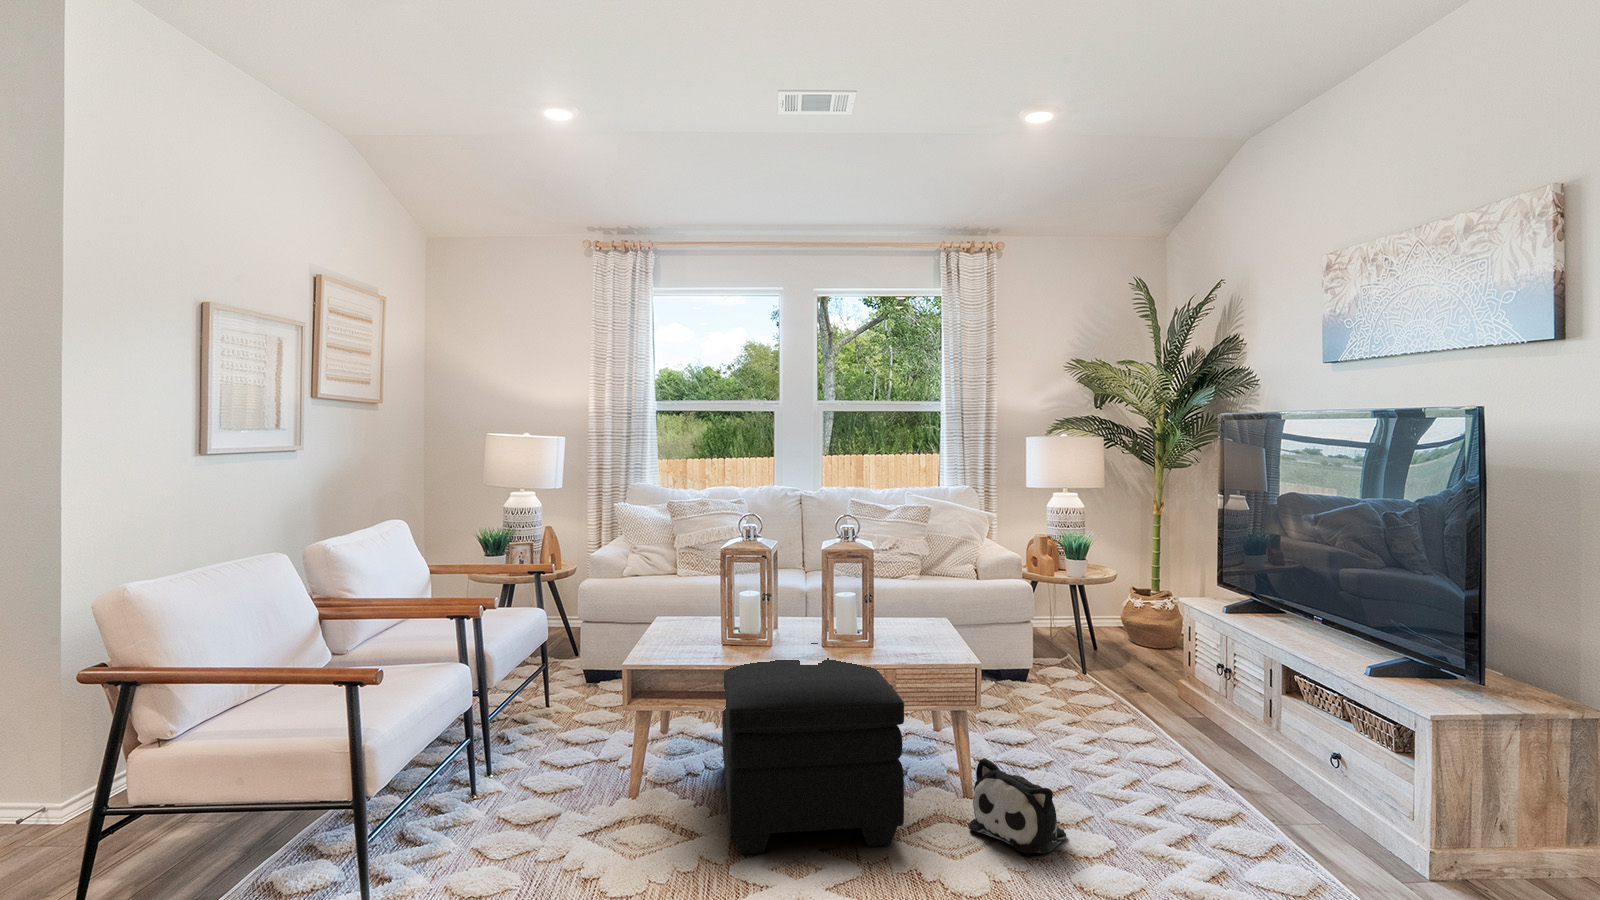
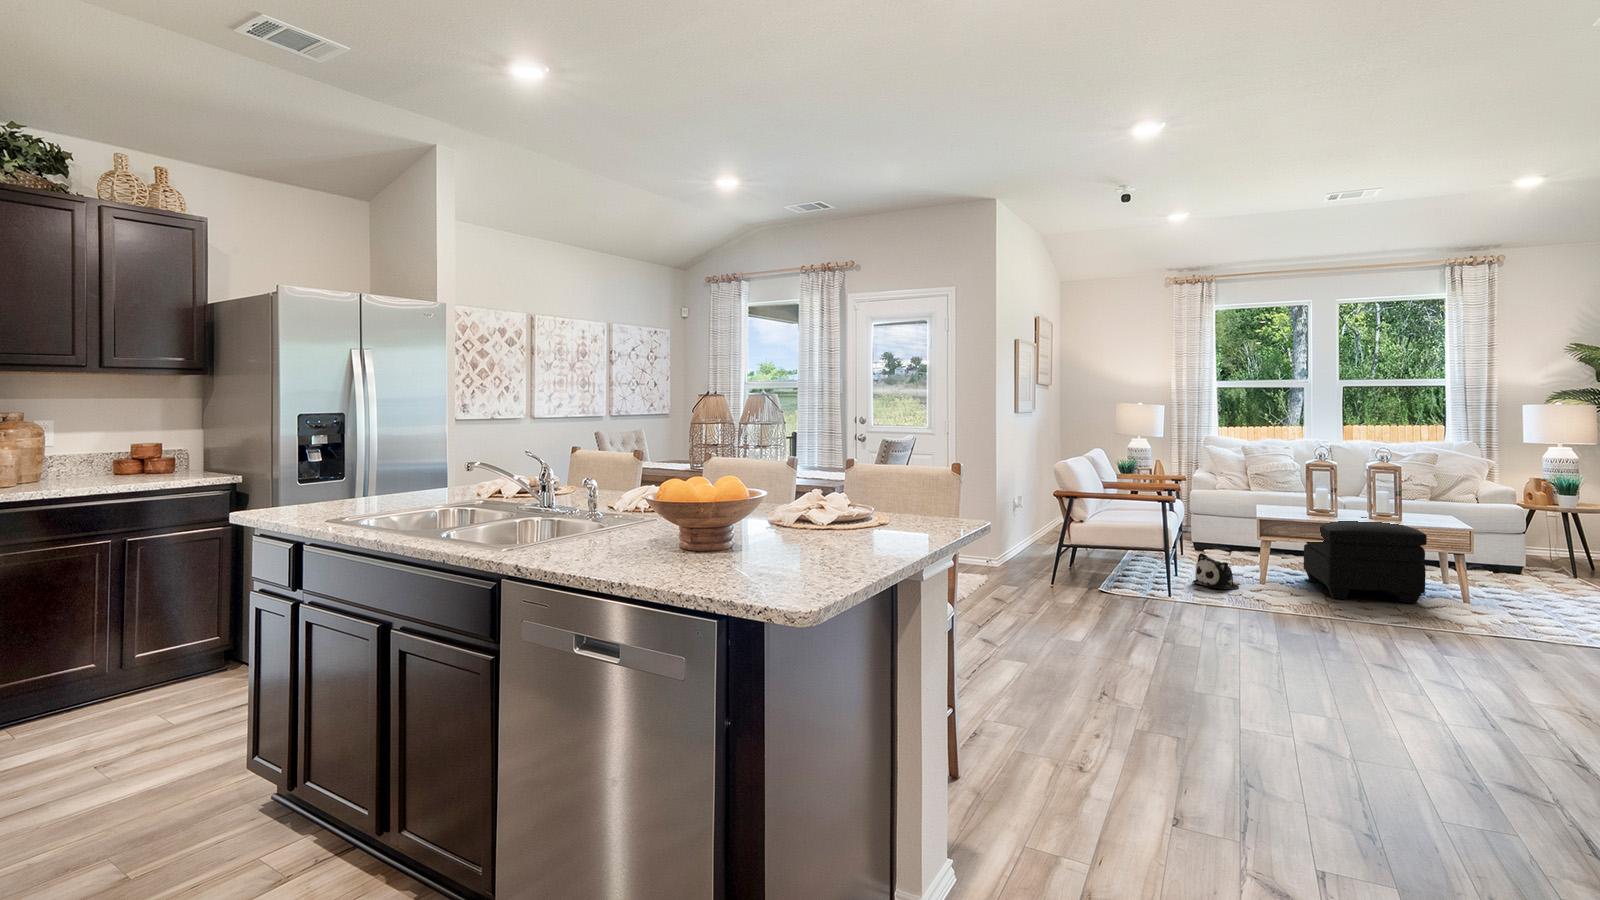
plush toy: present [969,758,1066,854] -> present [1192,553,1240,589]

